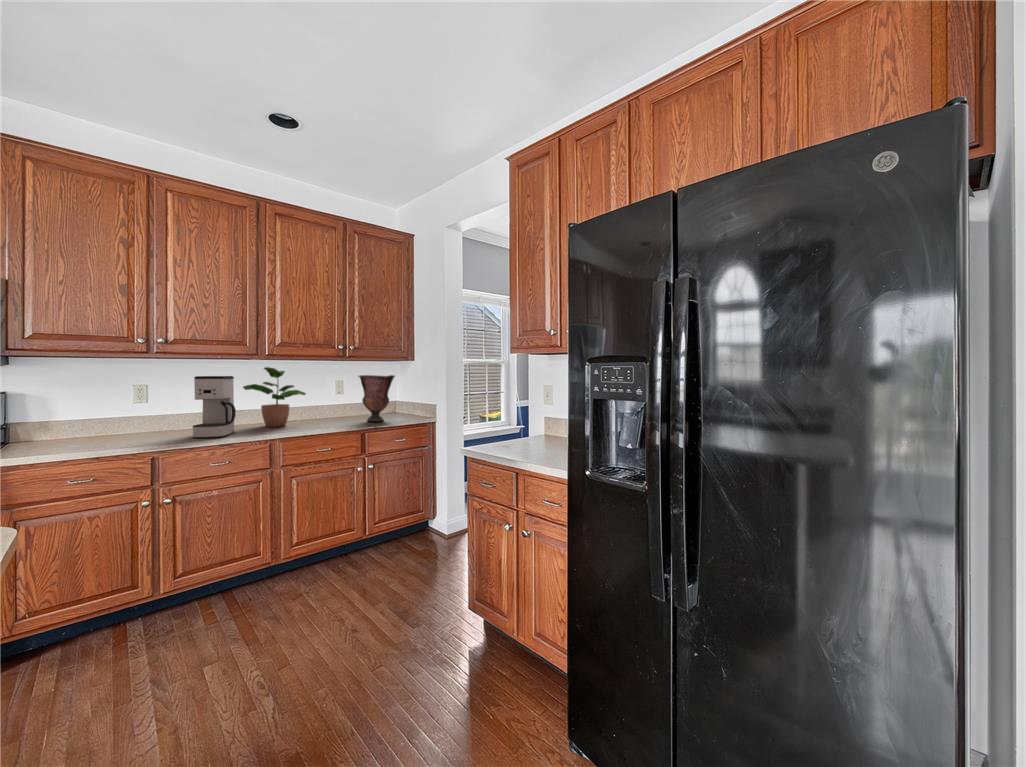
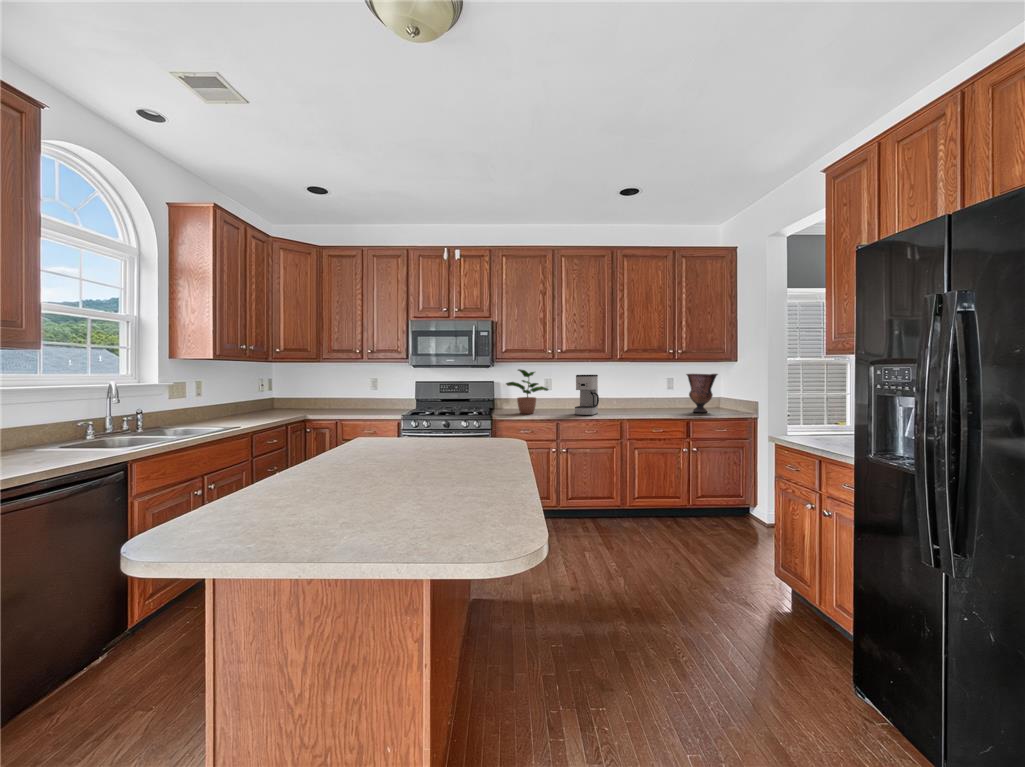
potted plant: present [243,367,306,427] -> present [506,369,549,414]

